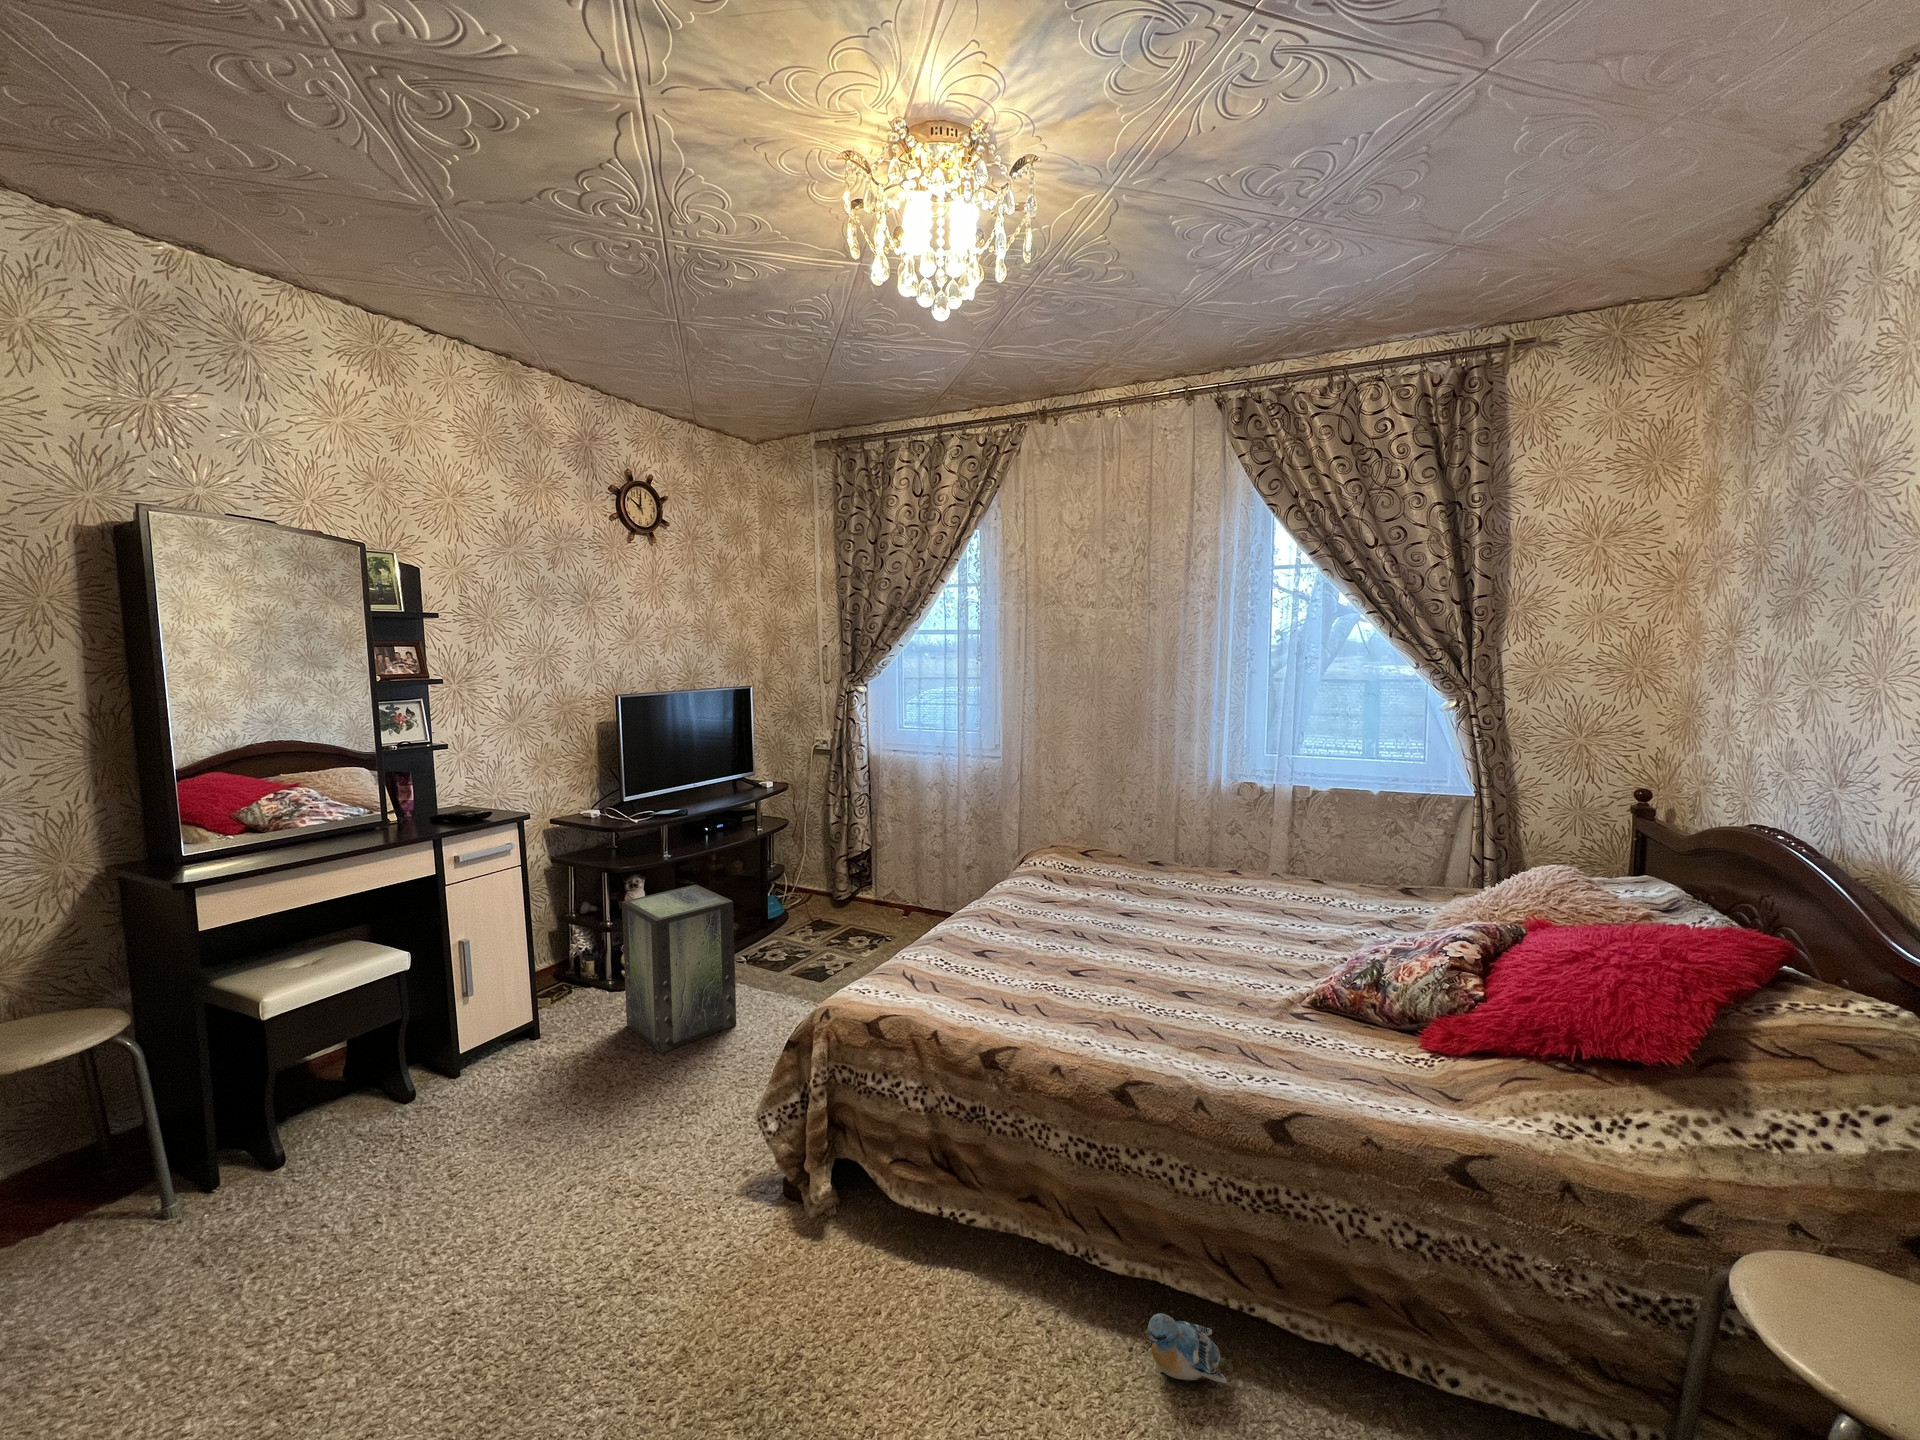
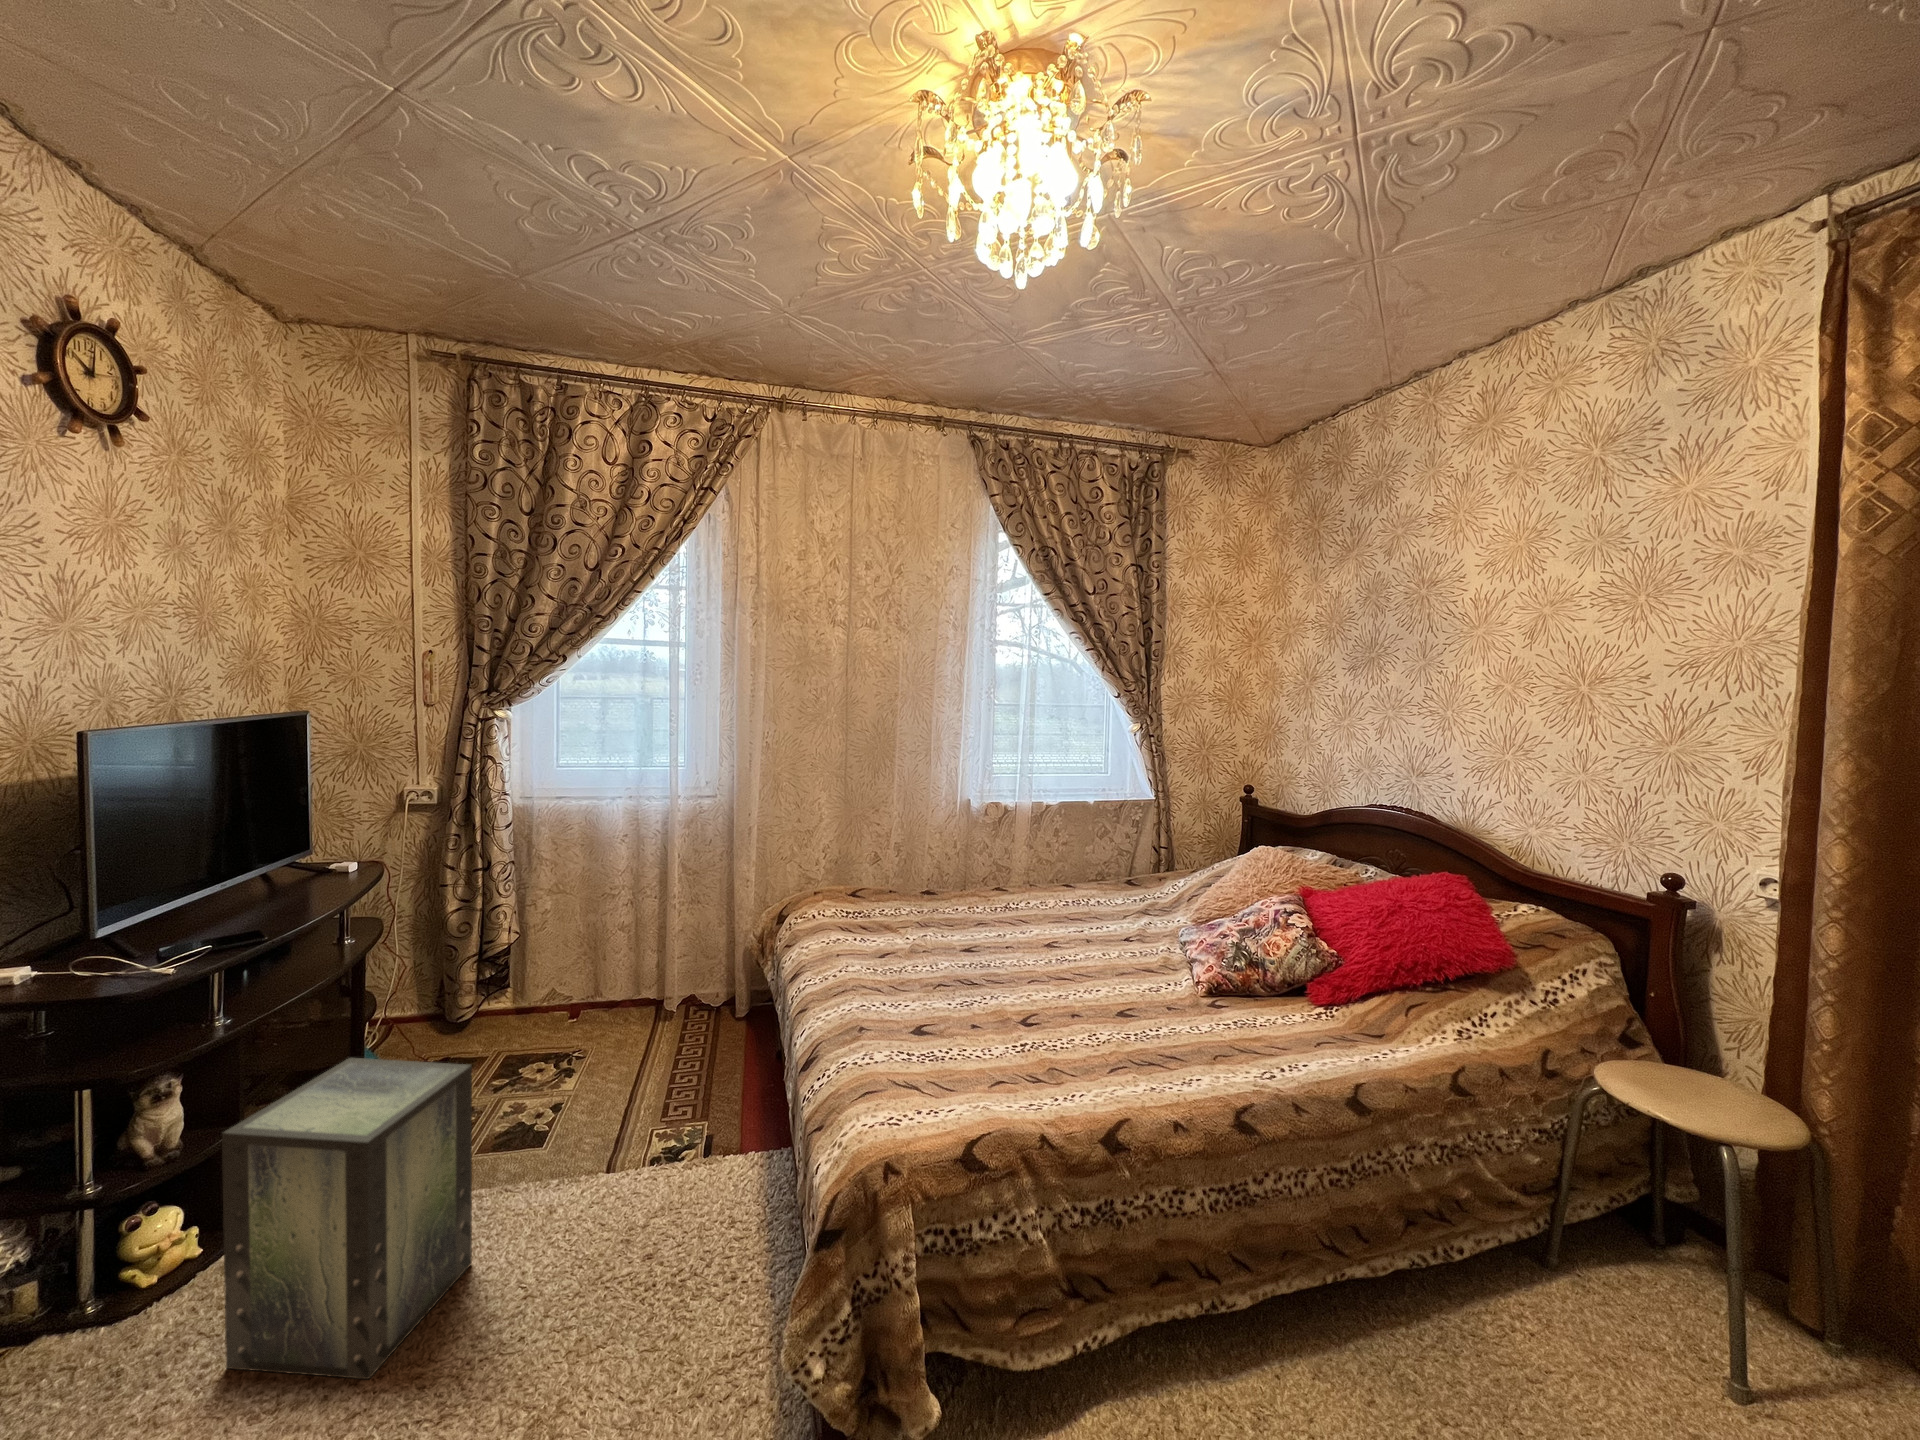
plush toy: present [1145,1313,1229,1383] -> none [1290,1310,1354,1374]

